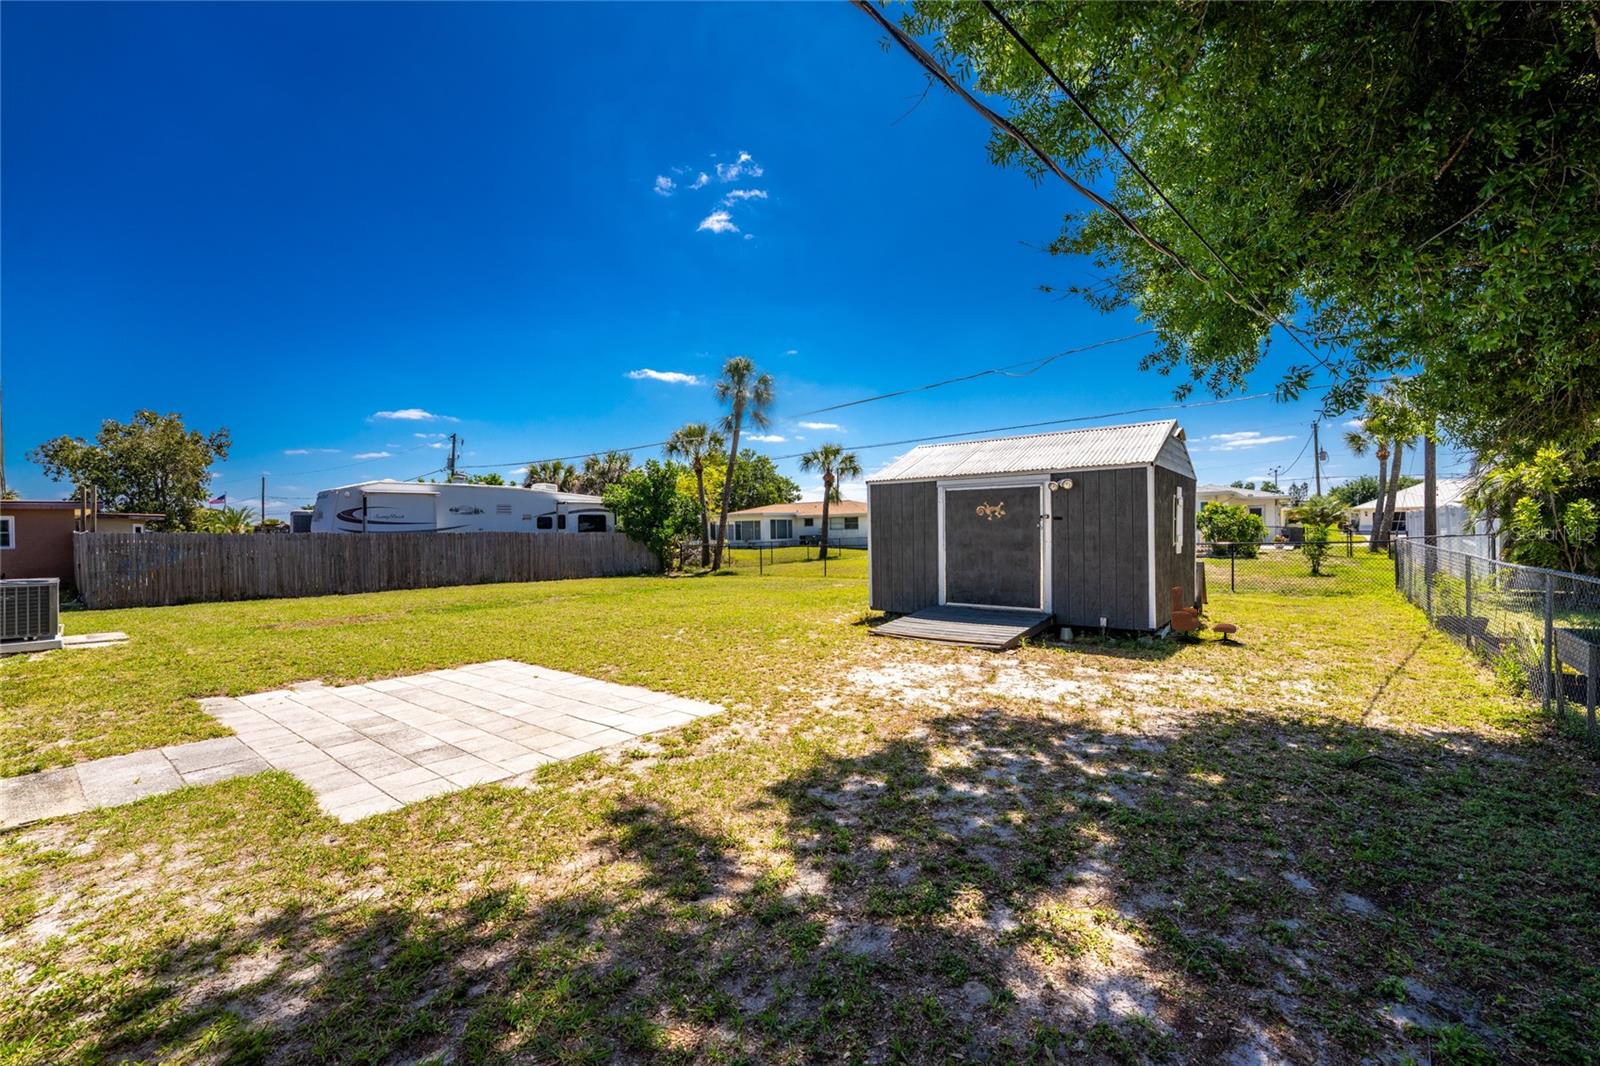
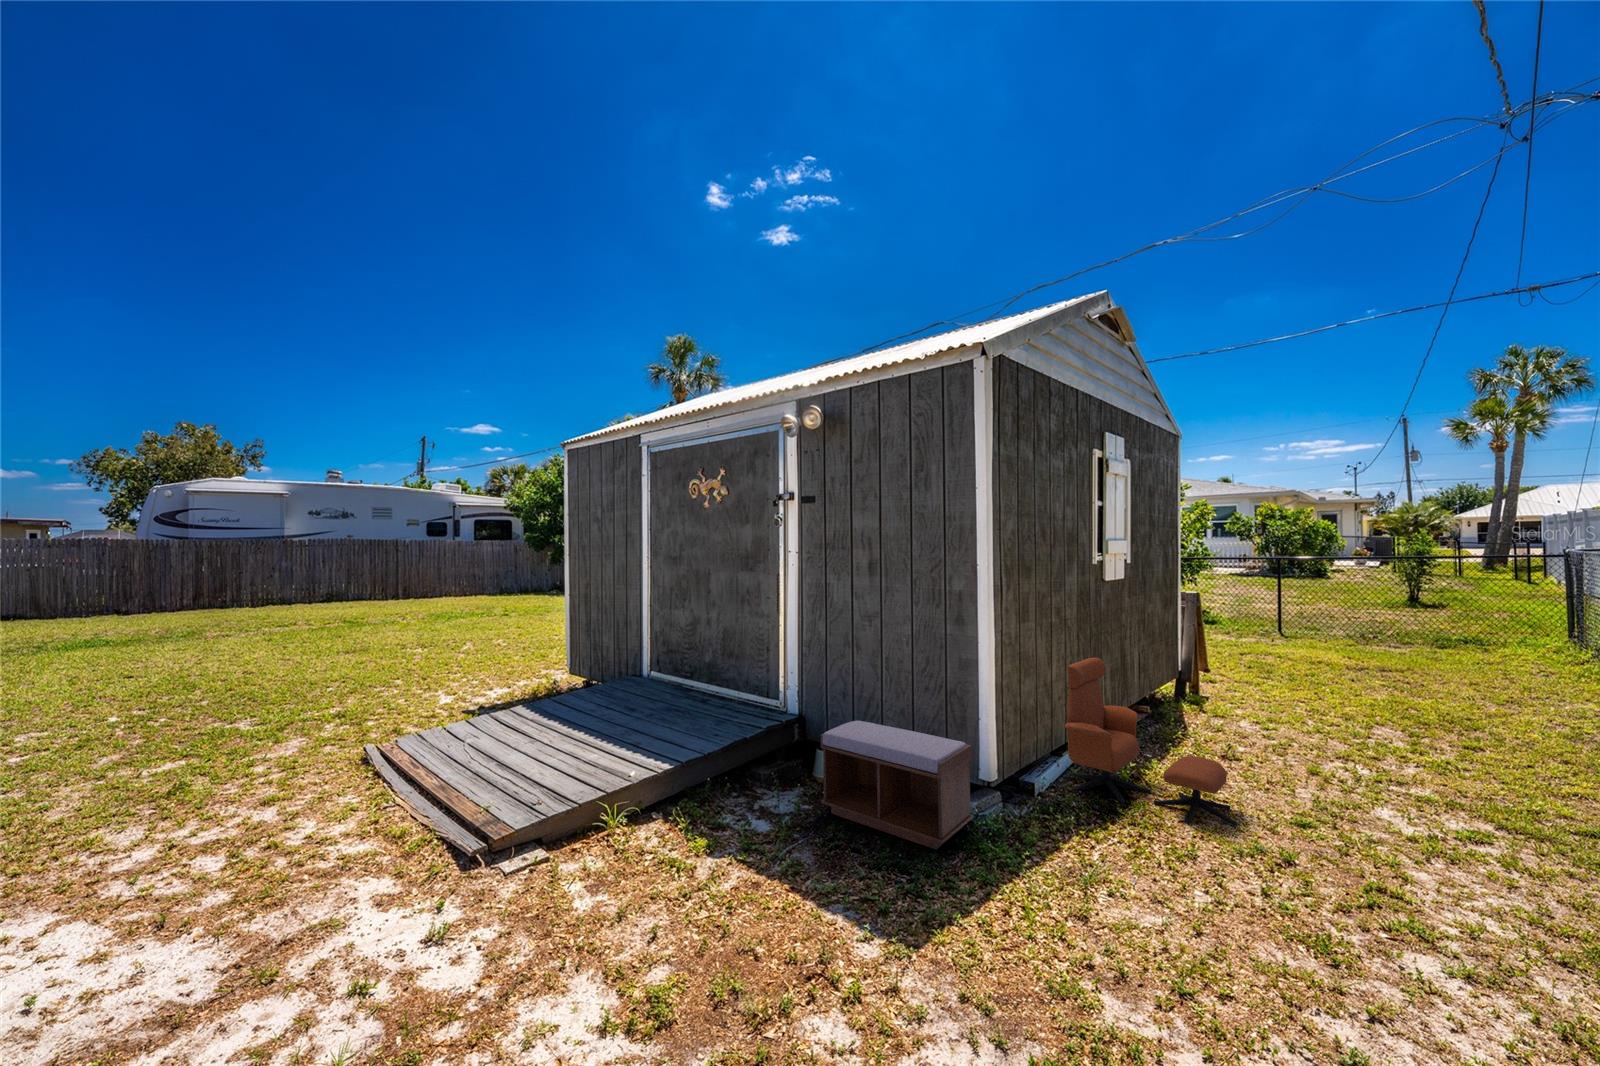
bench: none [1083,612,1147,652] -> present [821,721,973,849]

